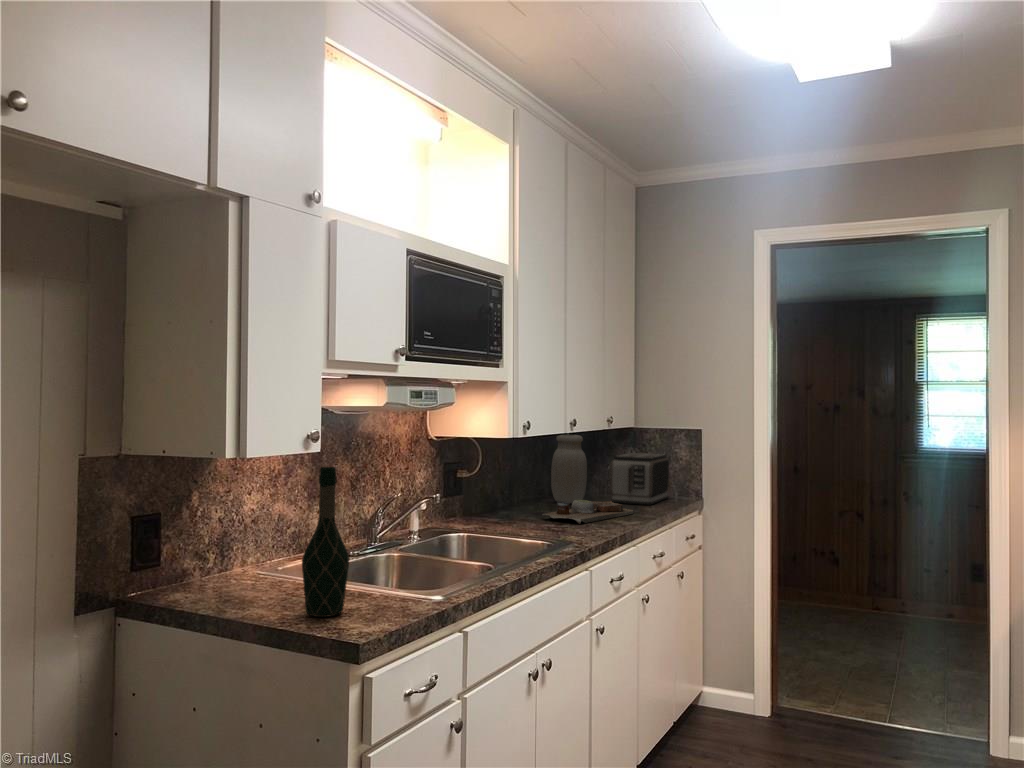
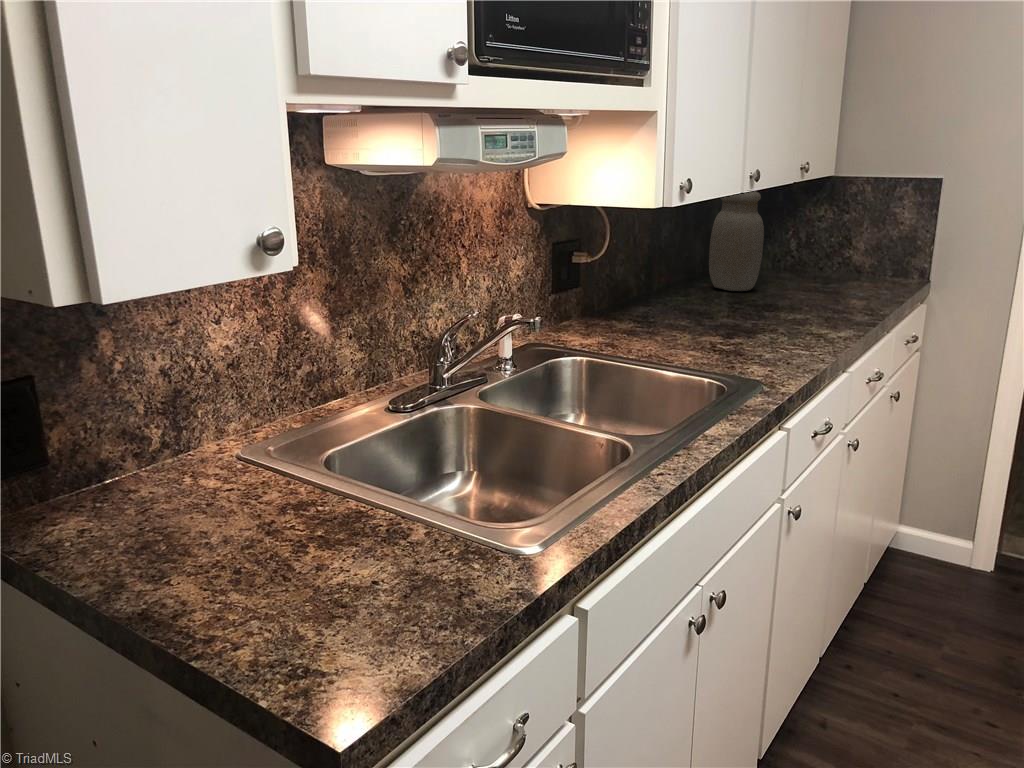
toaster: present [610,453,669,505] -> none [795,215,886,295]
wine bottle: present [302,467,349,617] -> none [247,317,345,612]
cutting board: present [541,500,634,524] -> none [696,292,838,337]

